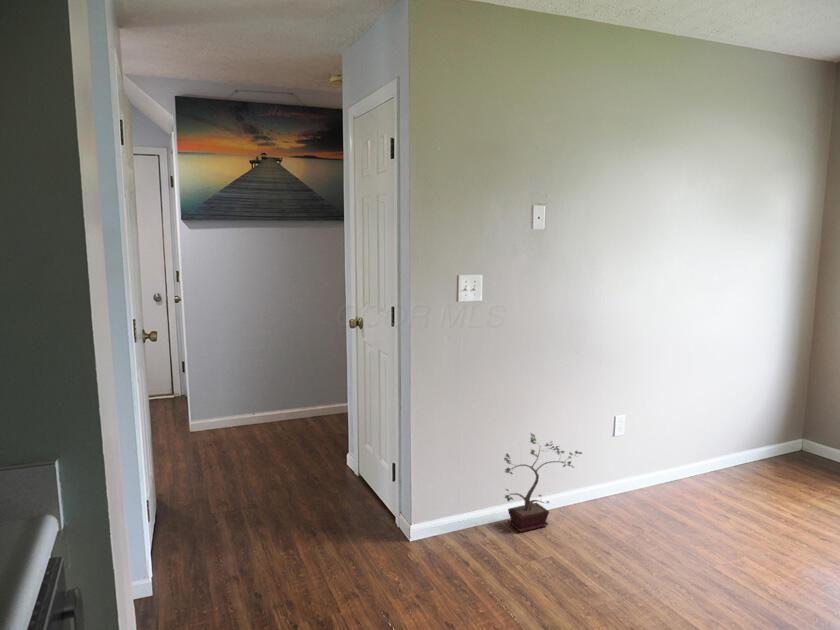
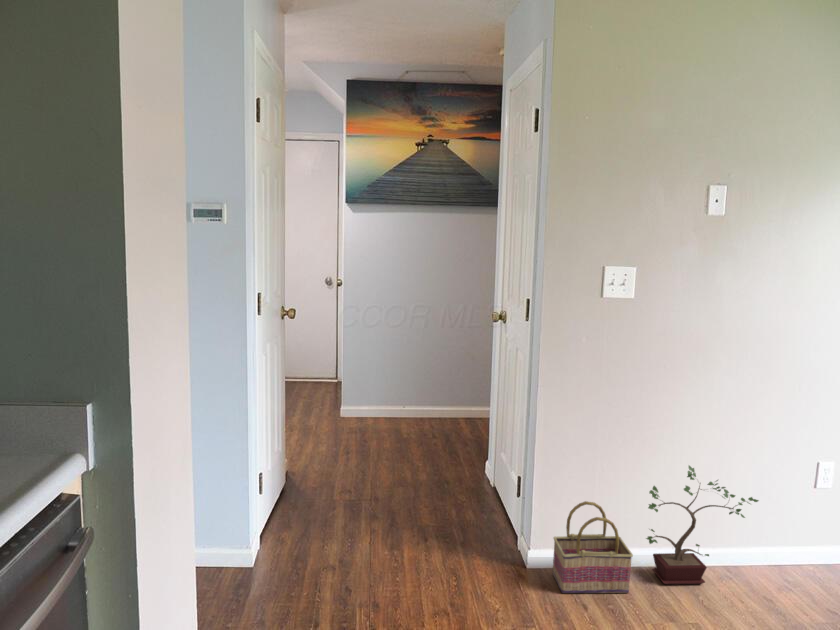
basket: none [432,475,498,557] -> present [553,501,633,593]

